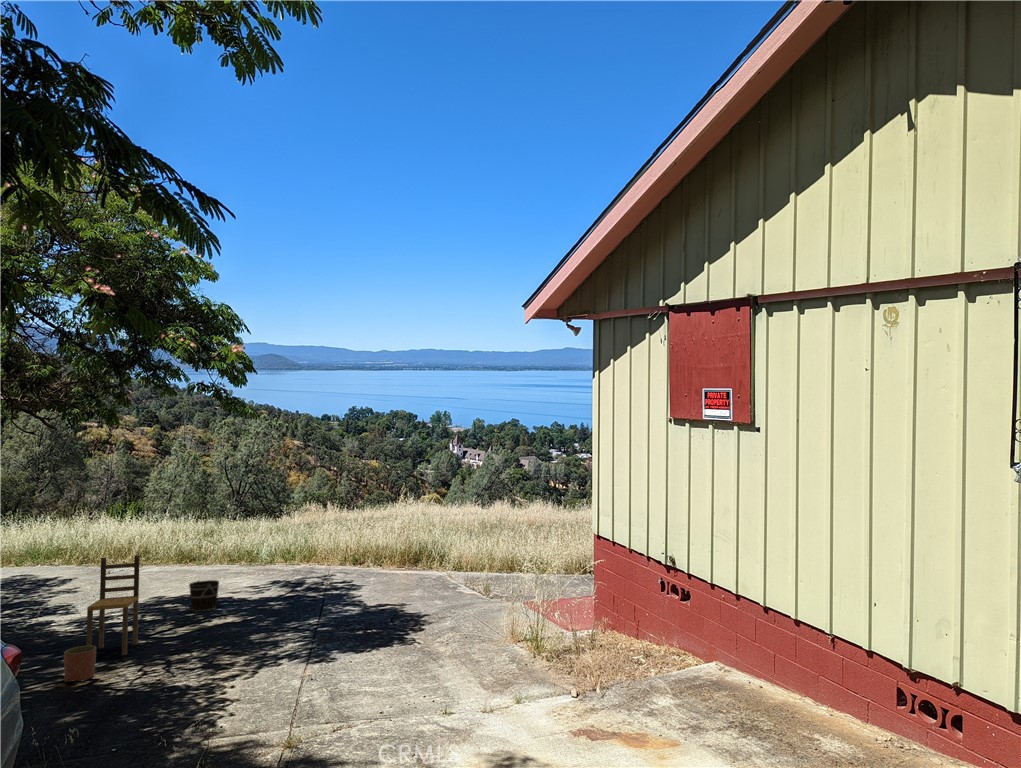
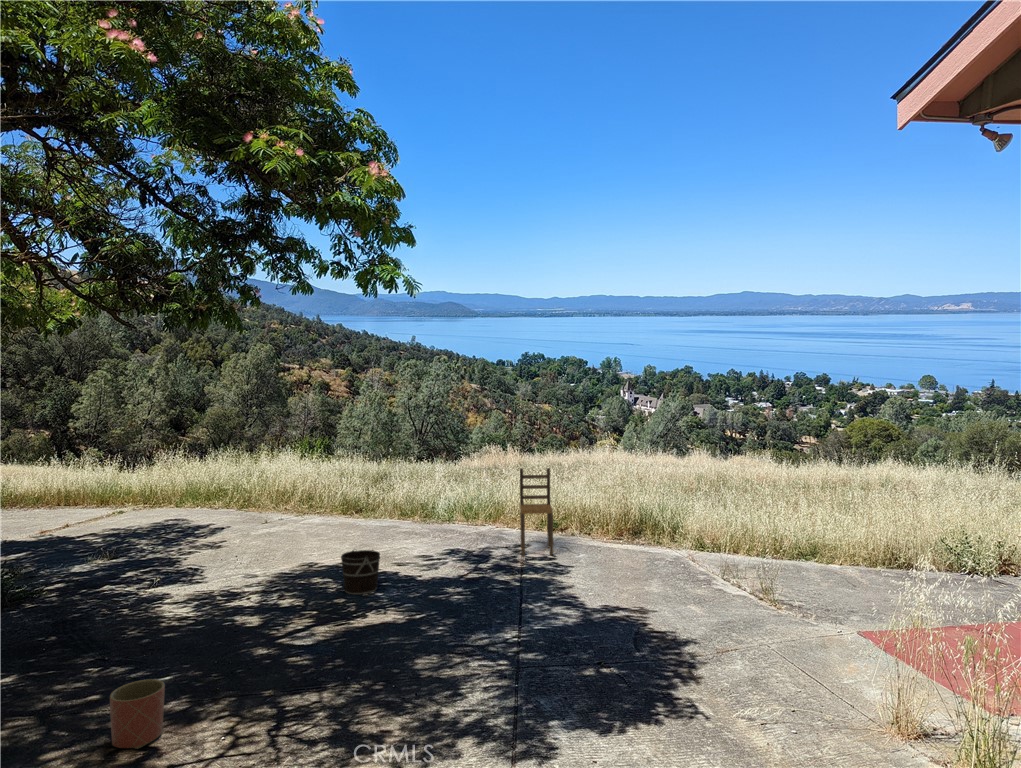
chair: present [86,555,140,655] -> present [520,468,554,555]

